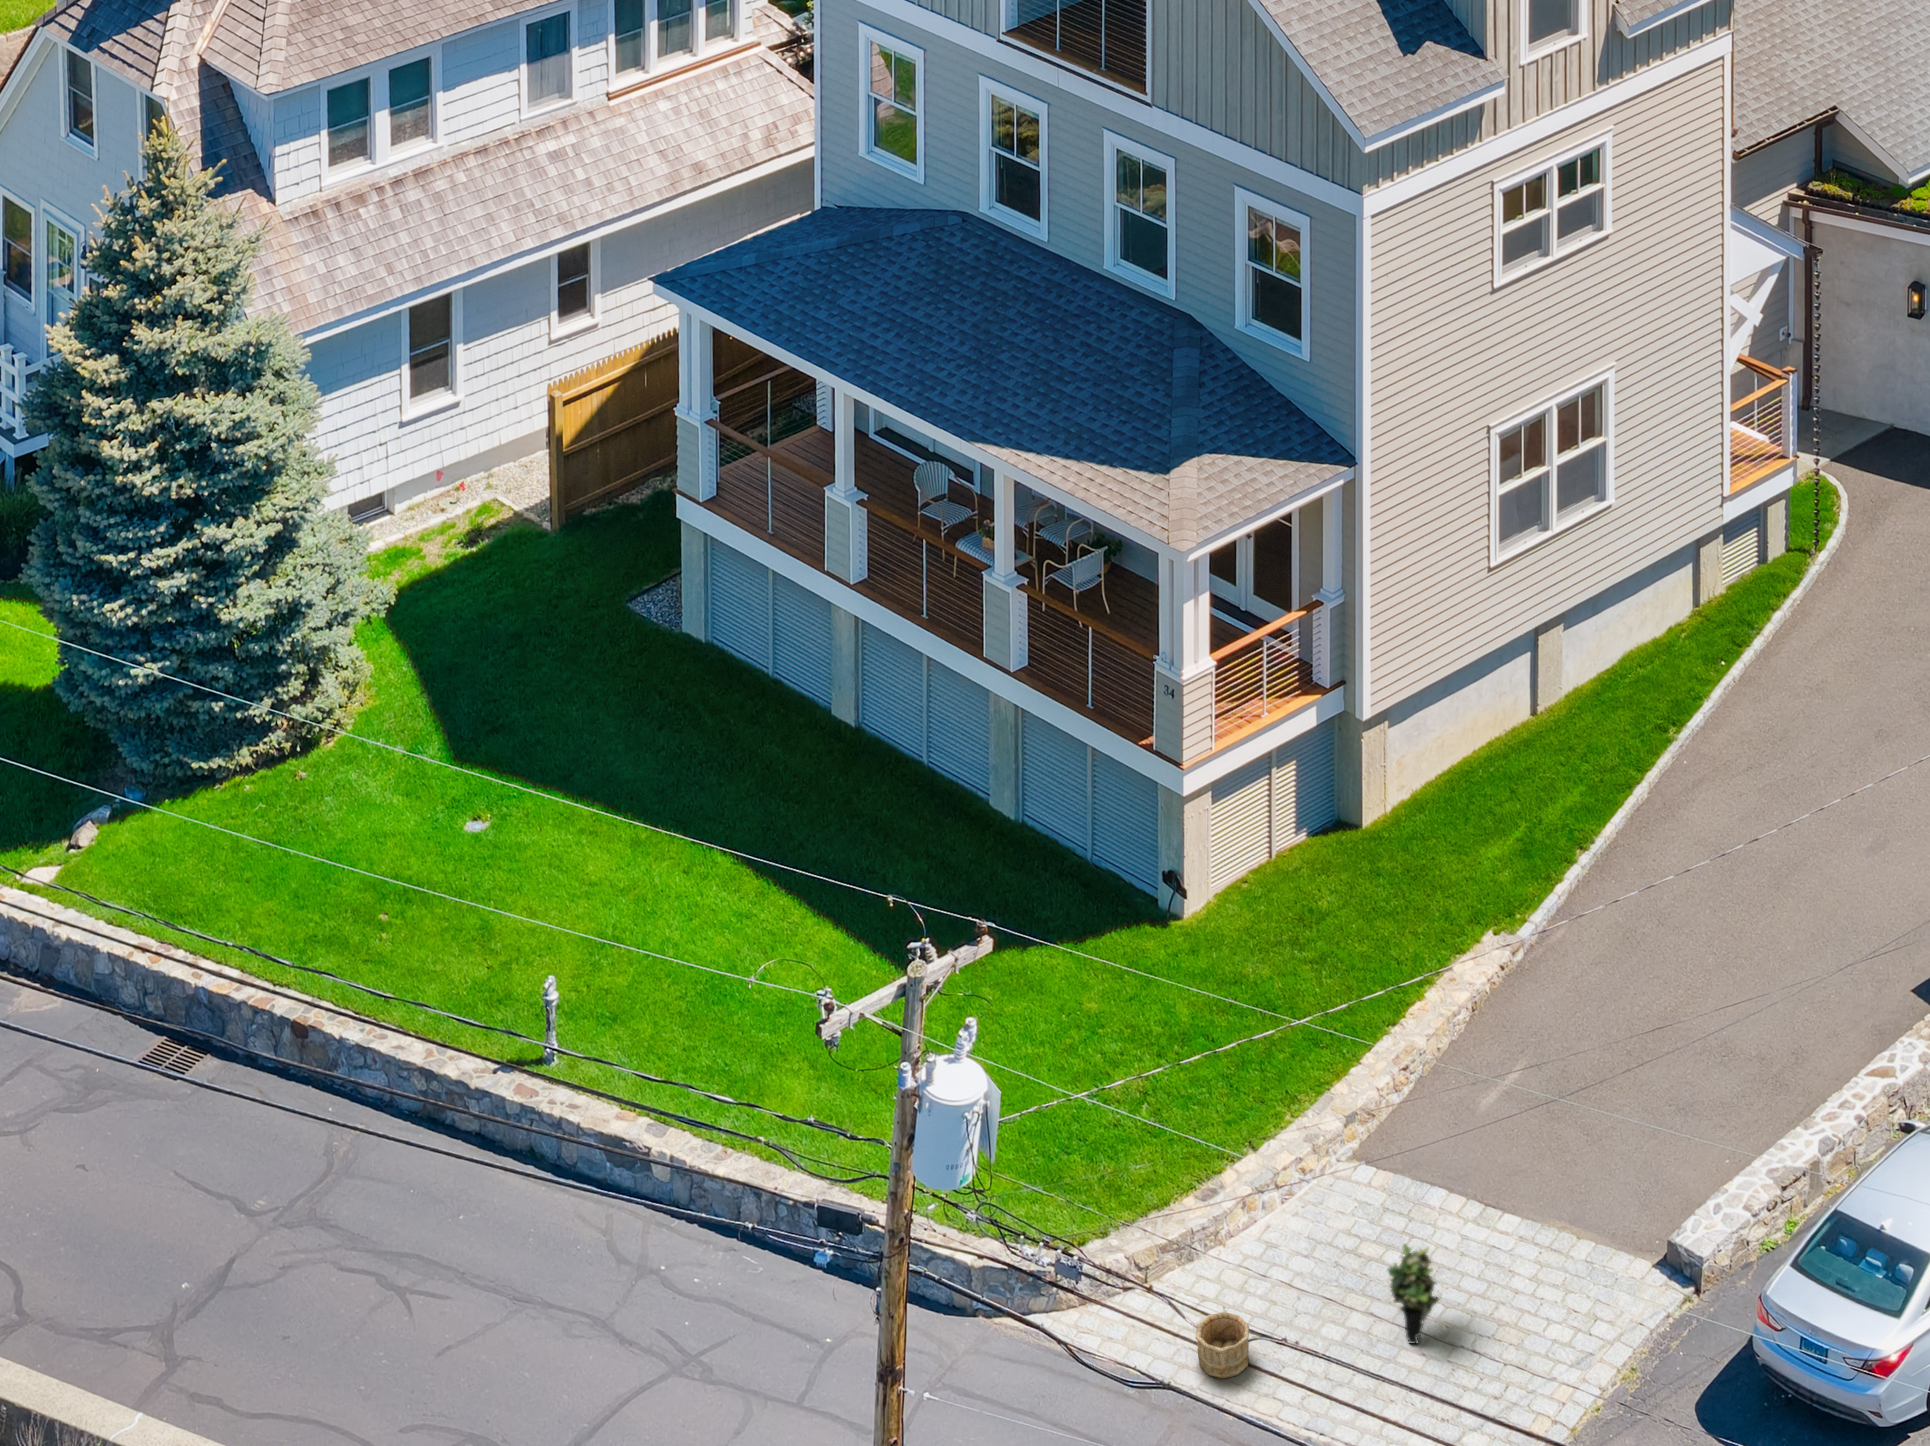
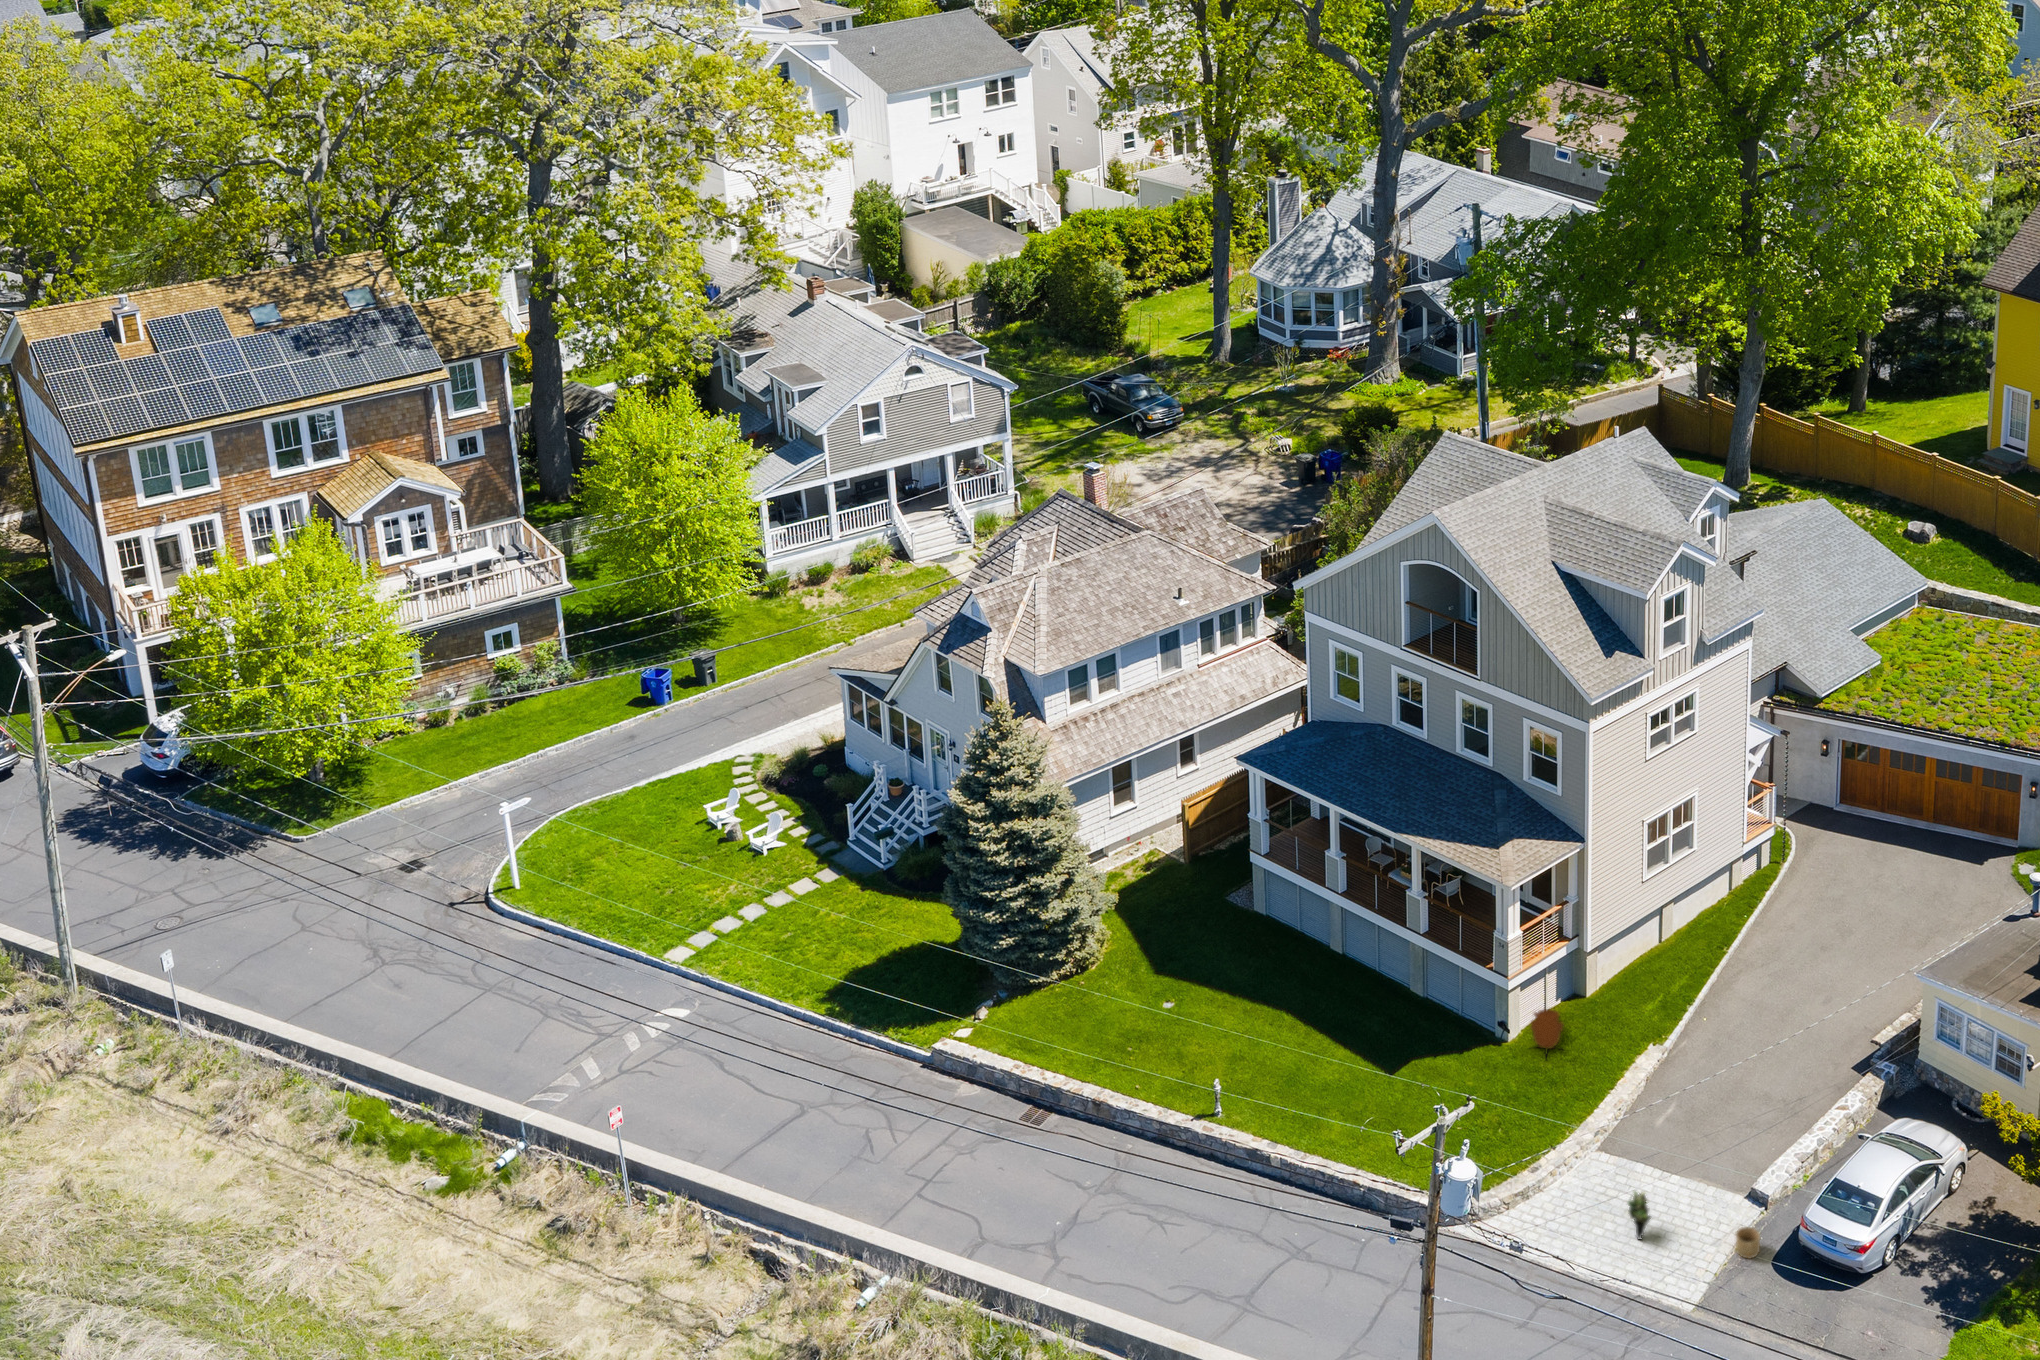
lounge chair: none [1229,846,1305,955] -> present [1530,1009,1564,1054]
wooden bucket: present [1195,1312,1249,1379] -> present [1736,1227,1760,1258]

